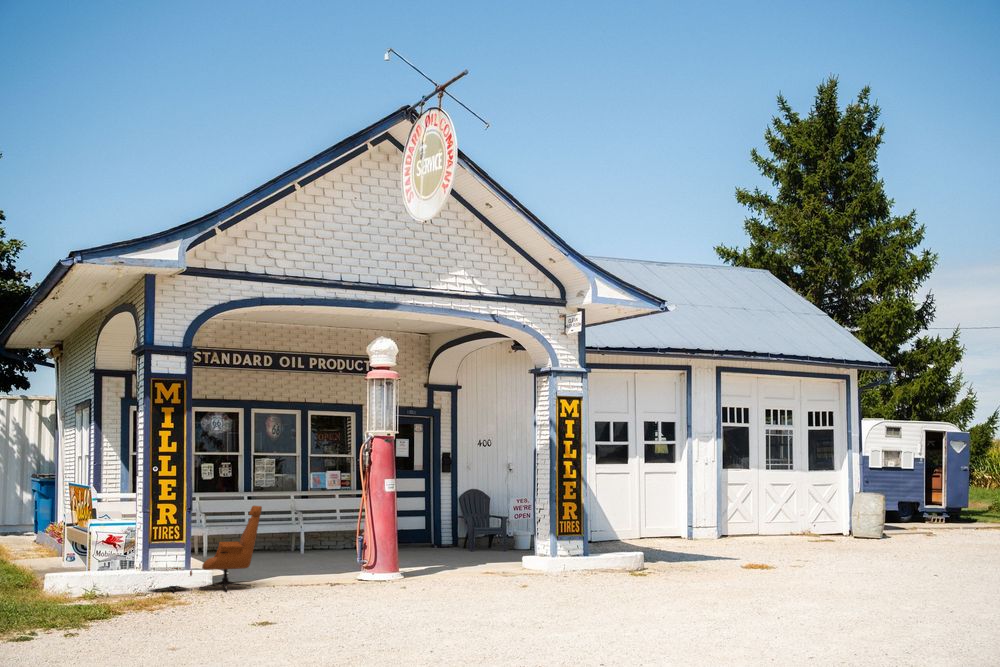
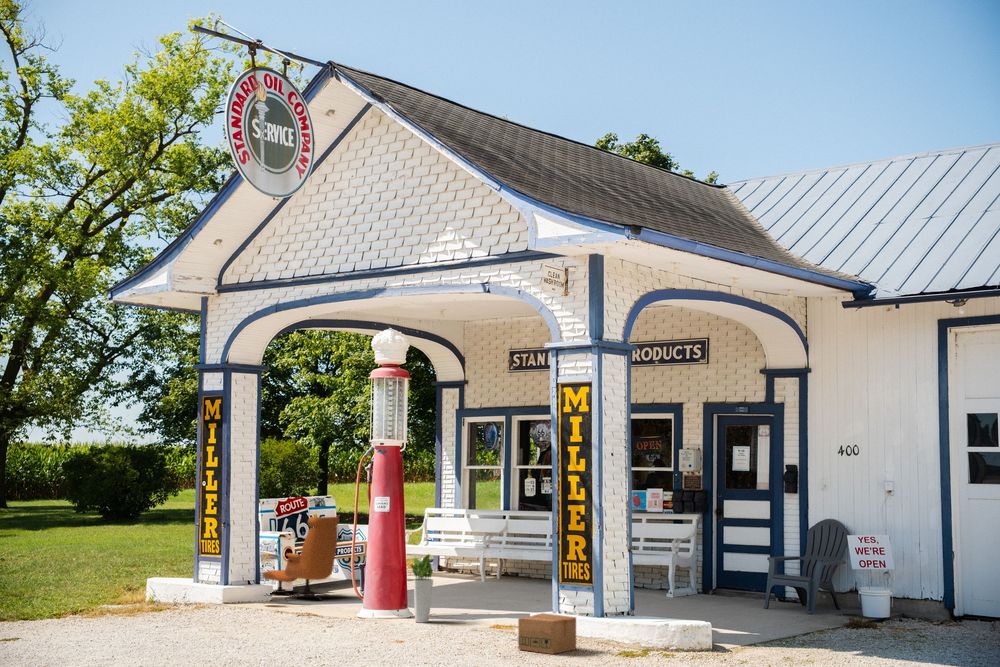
planter: none [405,528,432,585] -> present [411,554,433,623]
cardboard box: none [559,558,599,583] -> present [518,613,576,654]

